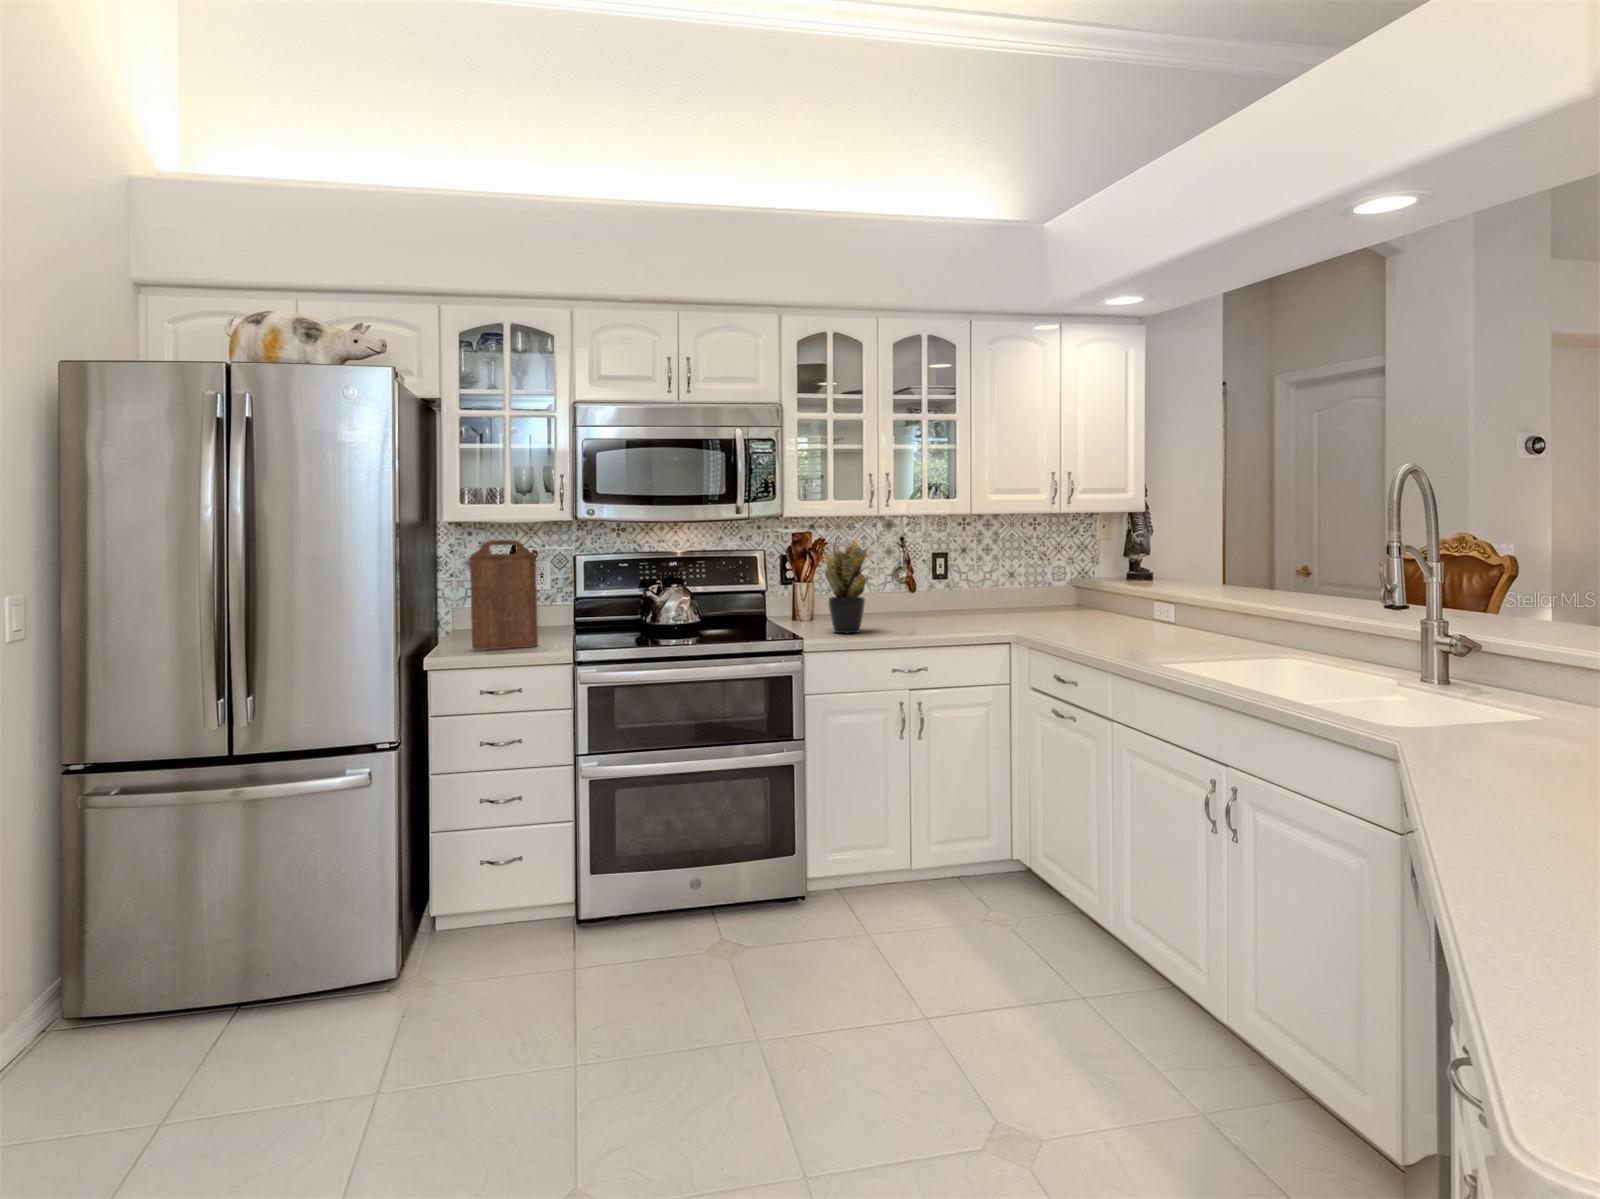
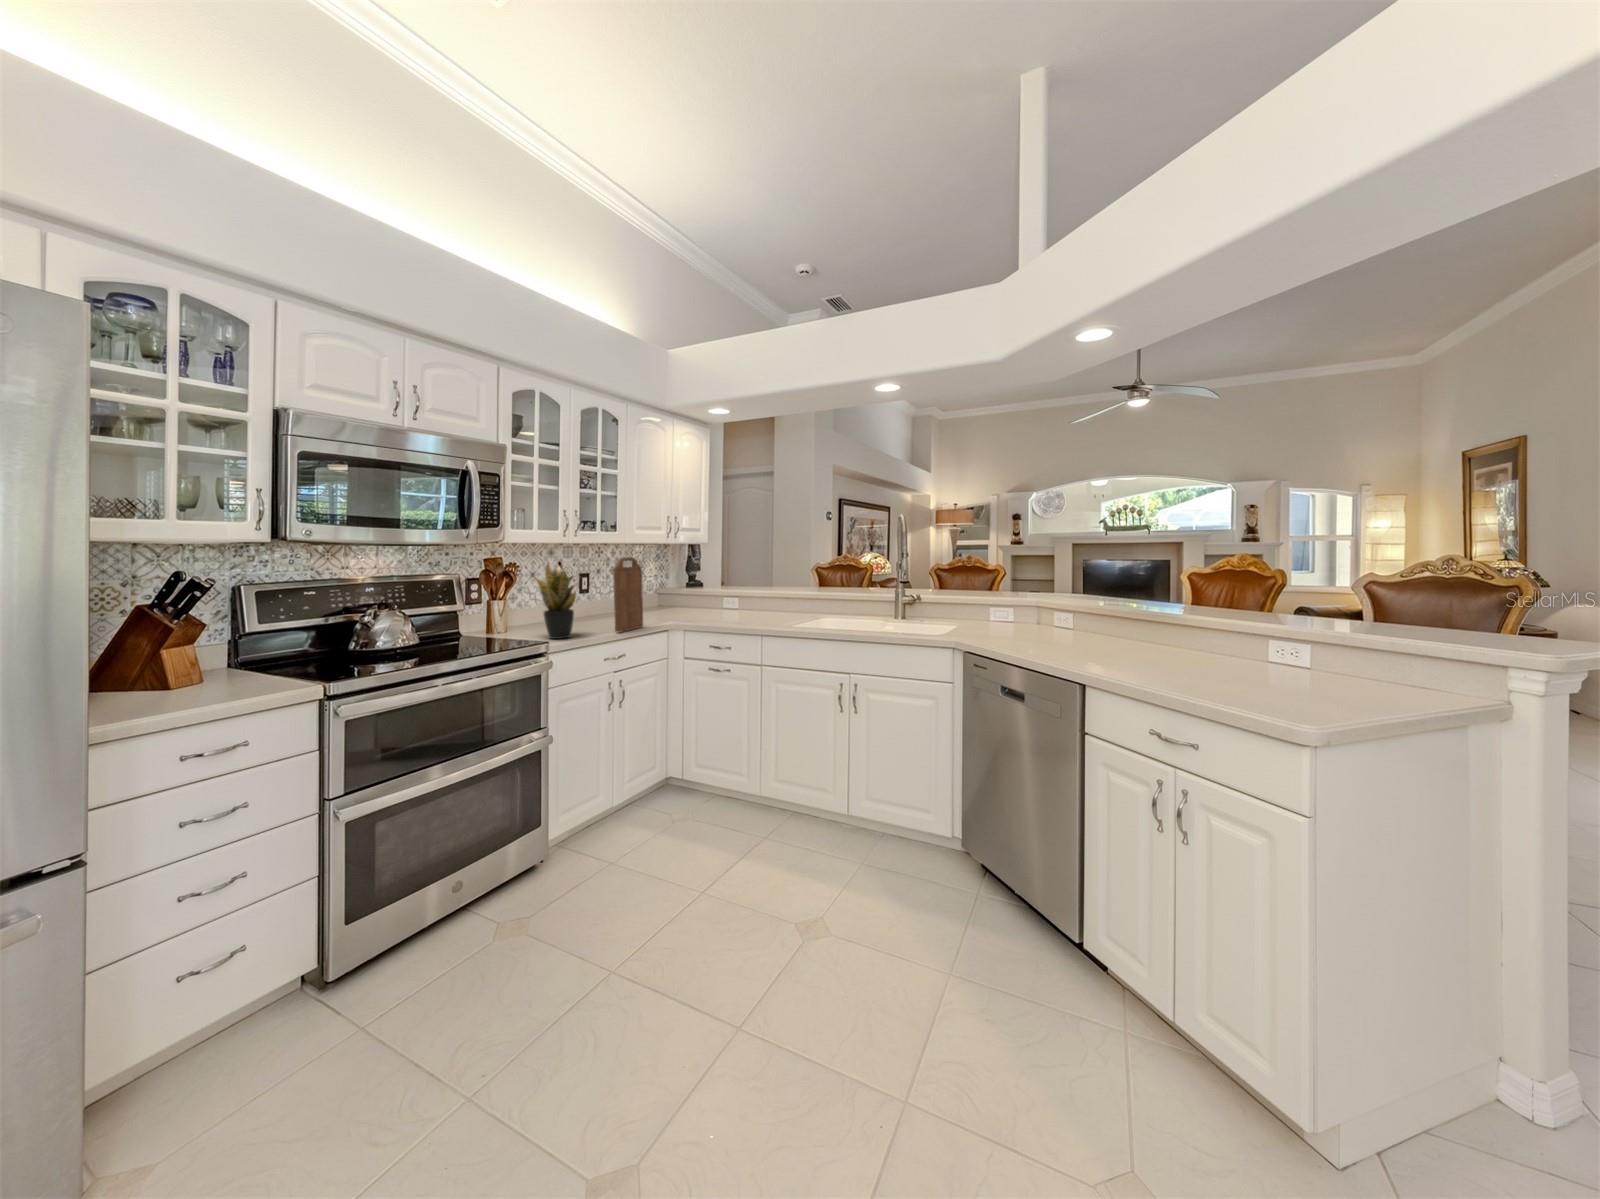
cutting board: present [470,540,538,650] -> present [613,557,643,632]

